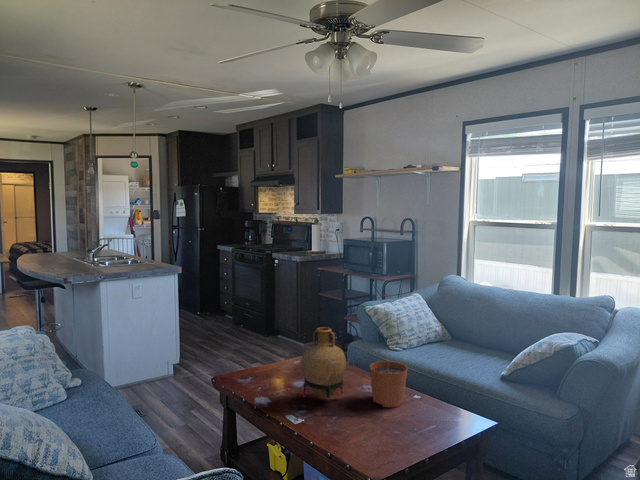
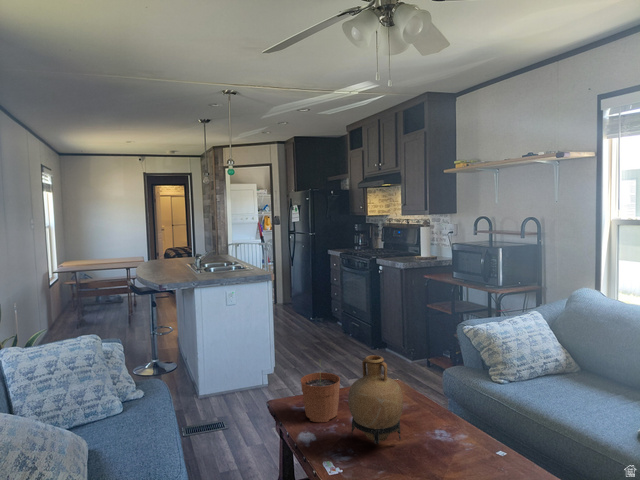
plant pot: present [370,361,407,407] -> present [301,372,340,422]

